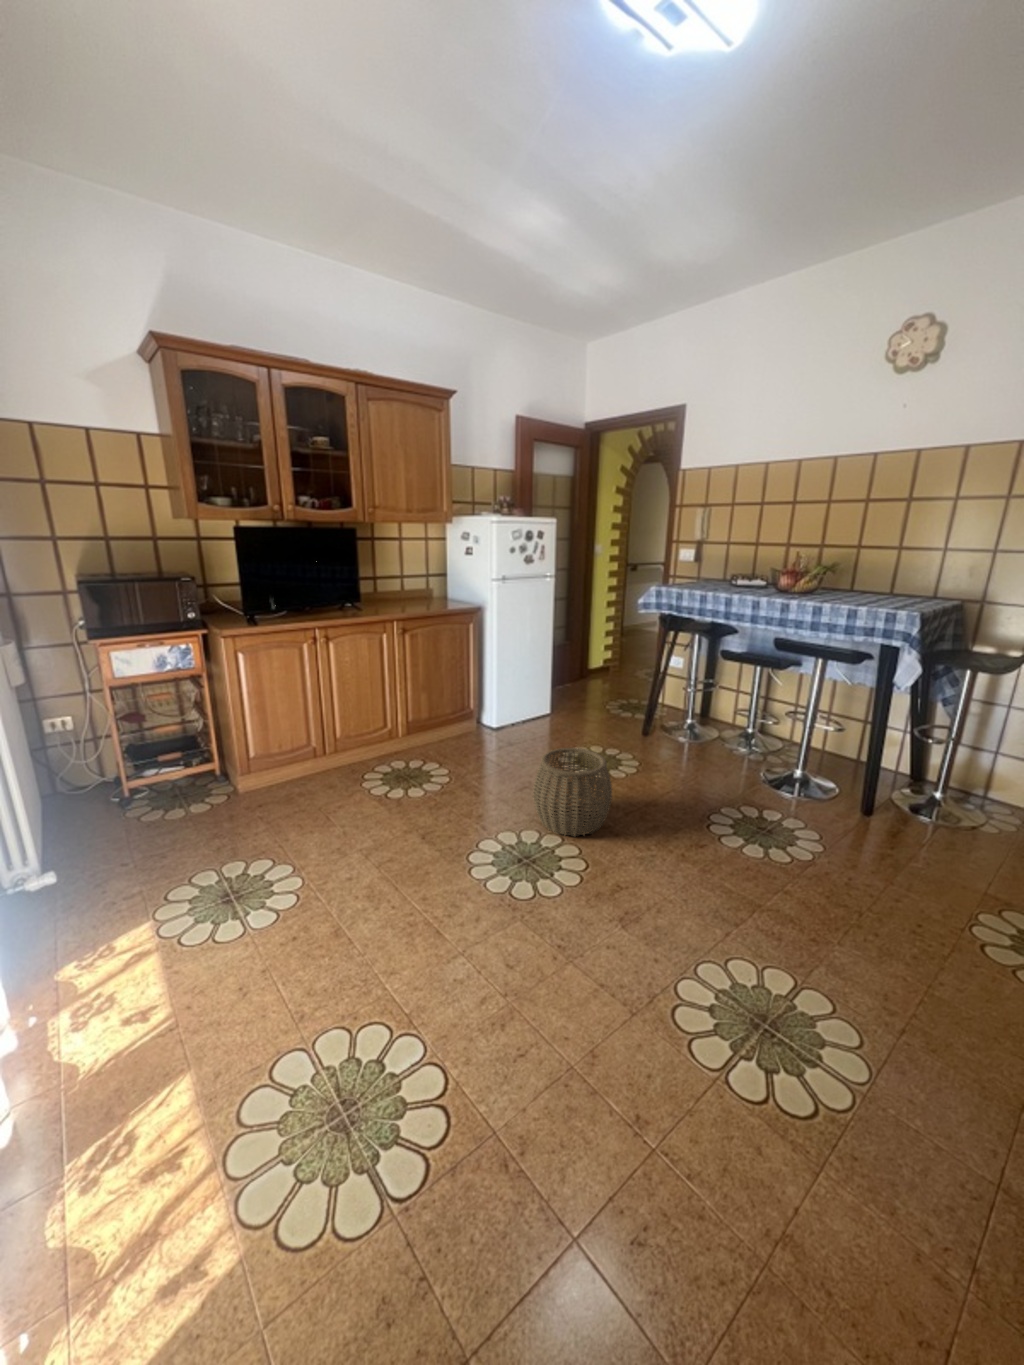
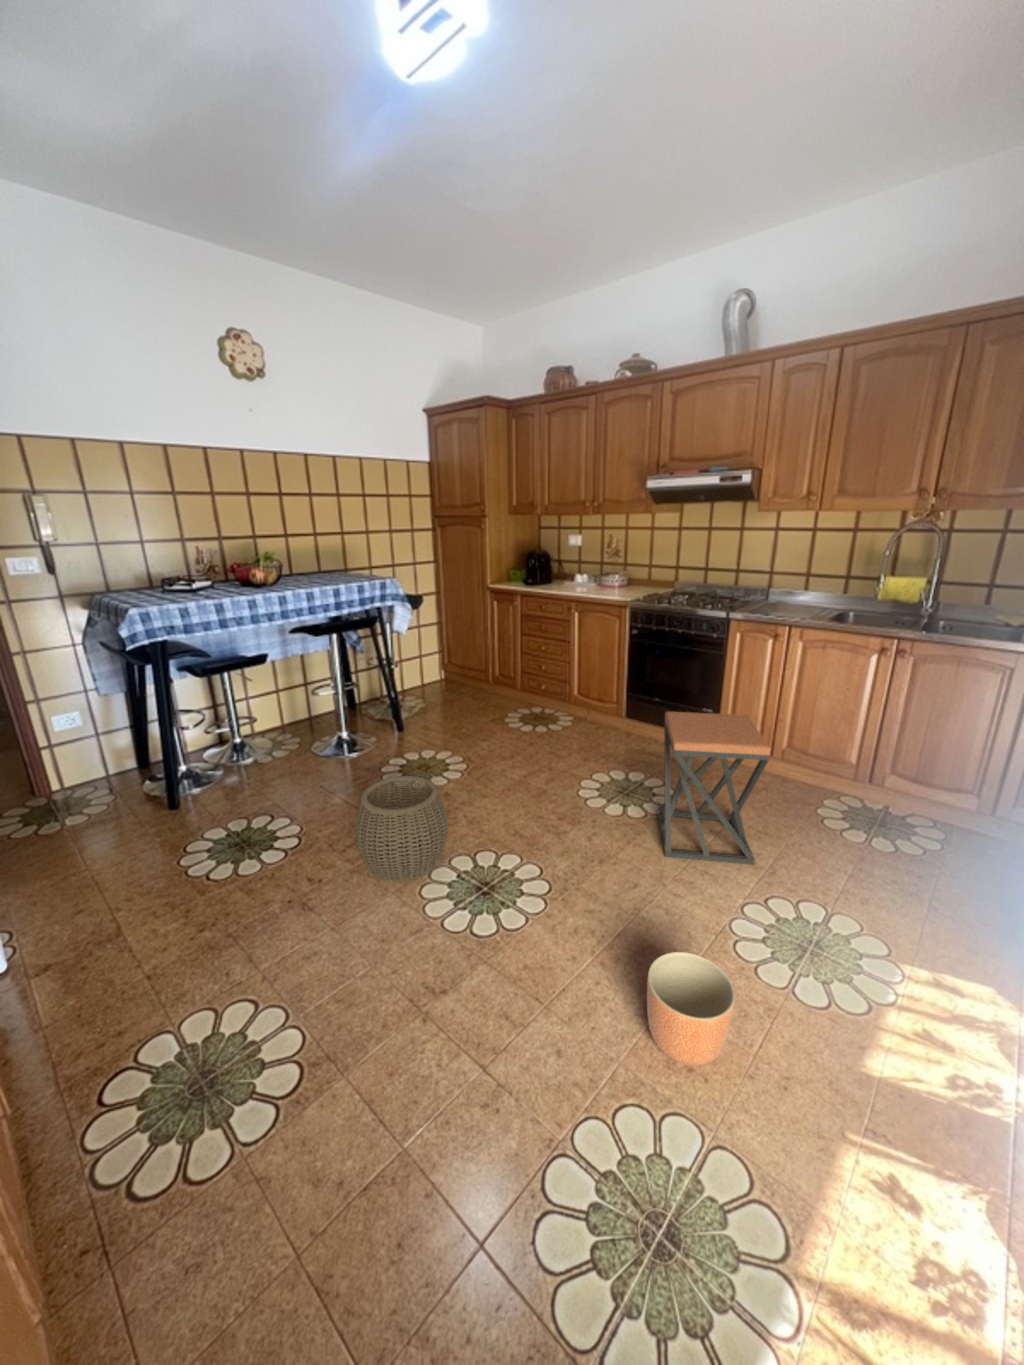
stool: none [533,859,726,1203] -> present [658,712,771,864]
planter: none [274,871,345,956] -> present [647,952,735,1066]

